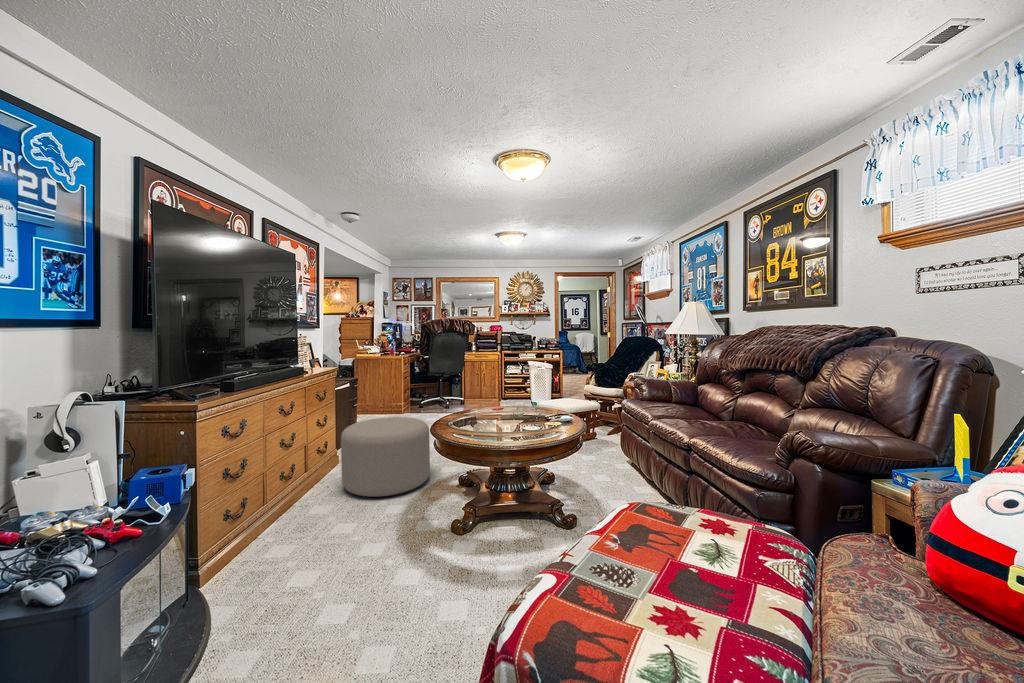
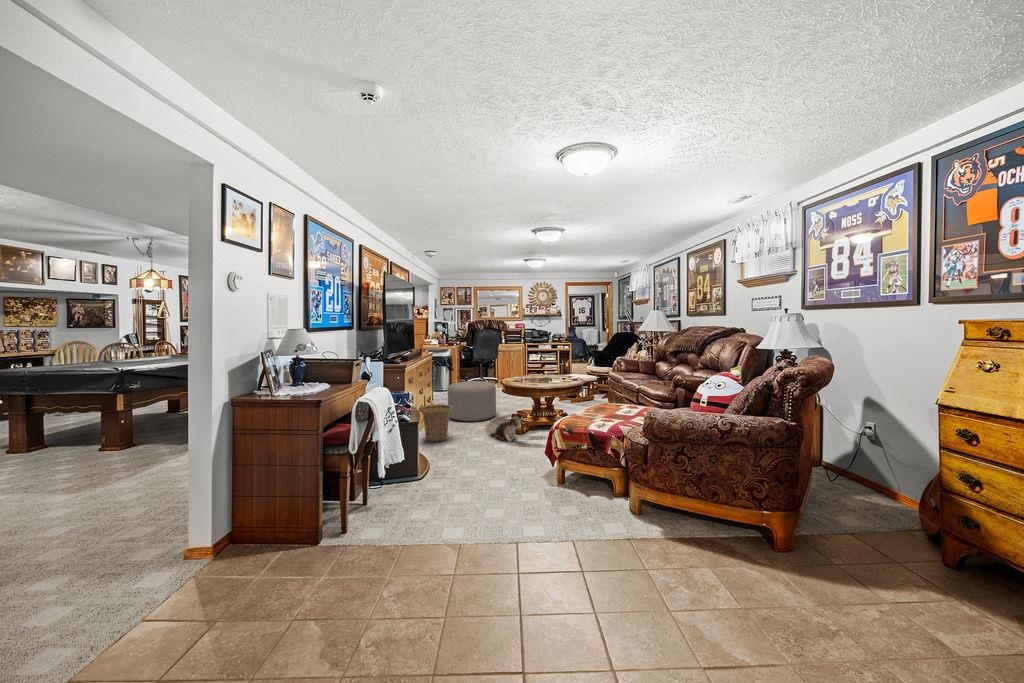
basket: none [222,482,308,577] -> present [419,404,453,442]
plush toy: none [389,521,451,579] -> present [490,417,524,441]

